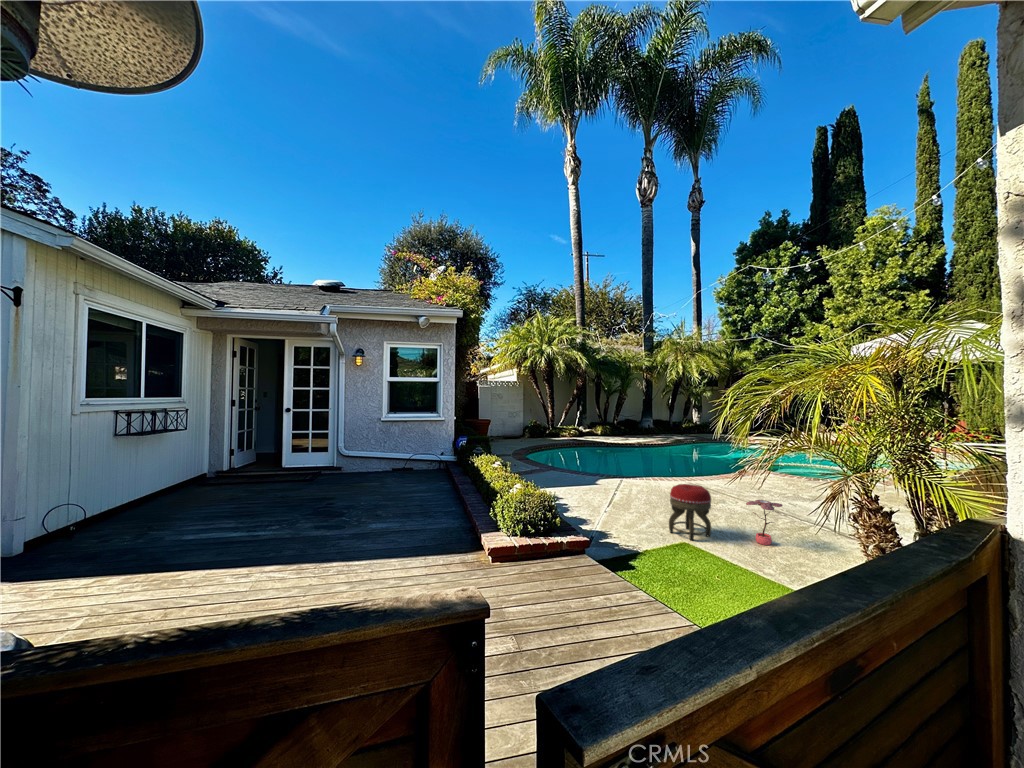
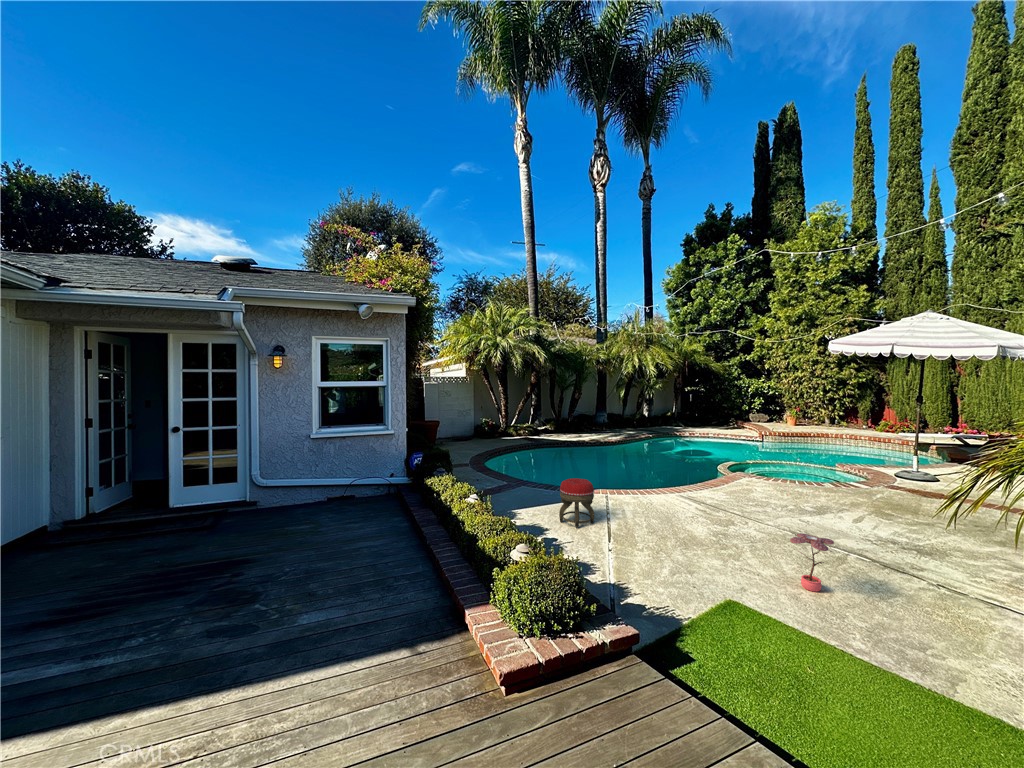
footstool: present [669,484,711,541] -> present [559,478,594,529]

